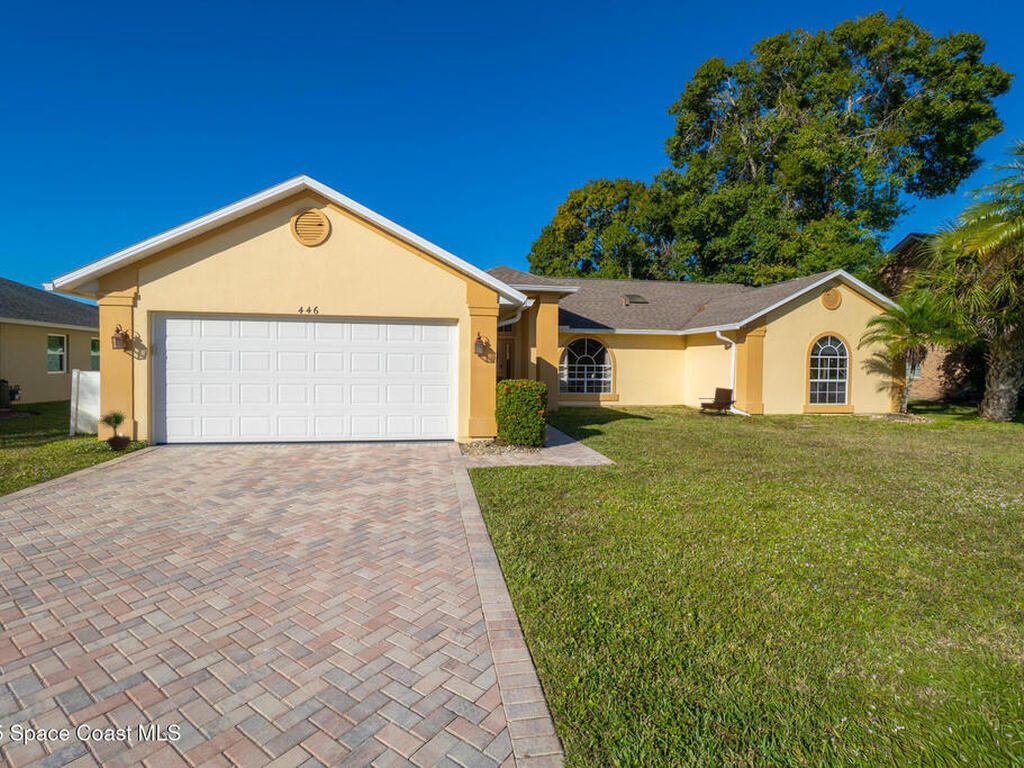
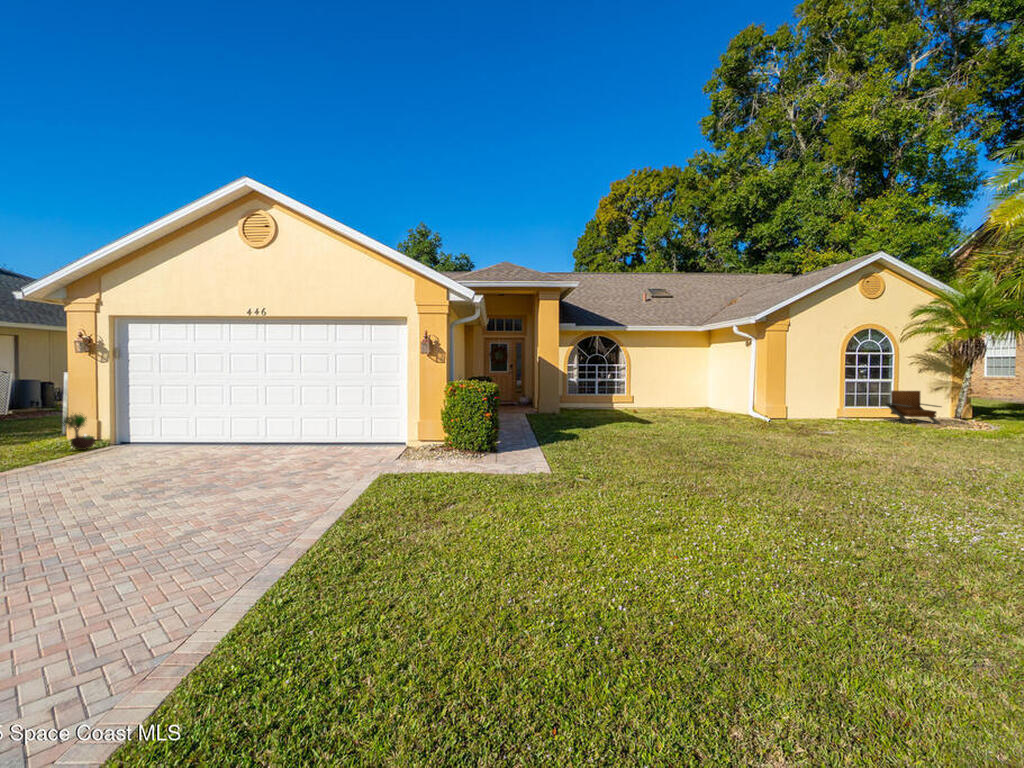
lounge chair: present [699,388,736,416] -> present [885,391,941,424]

